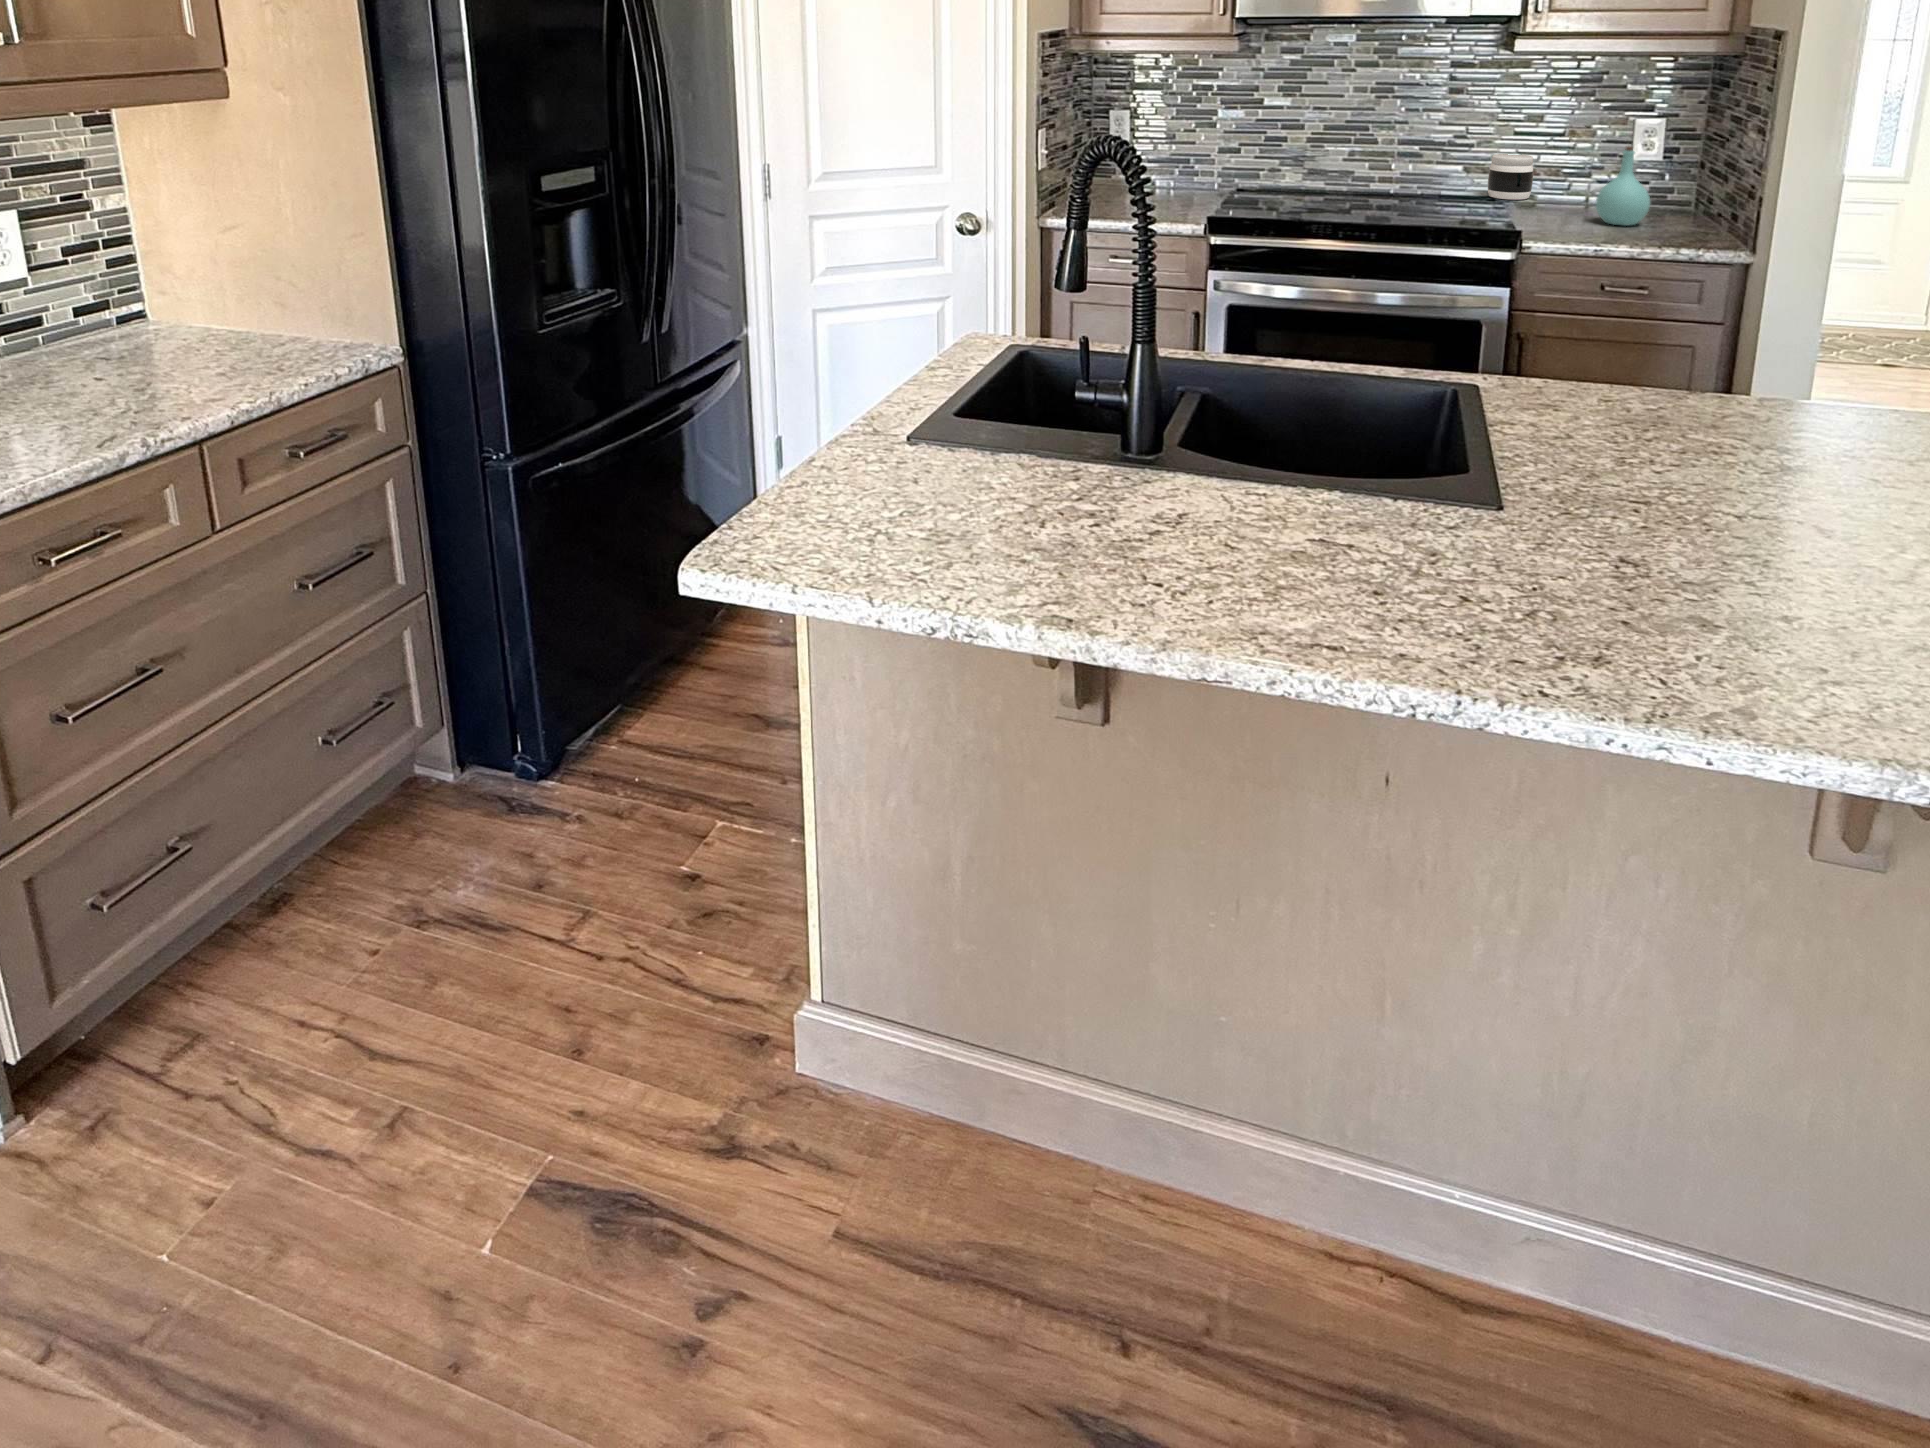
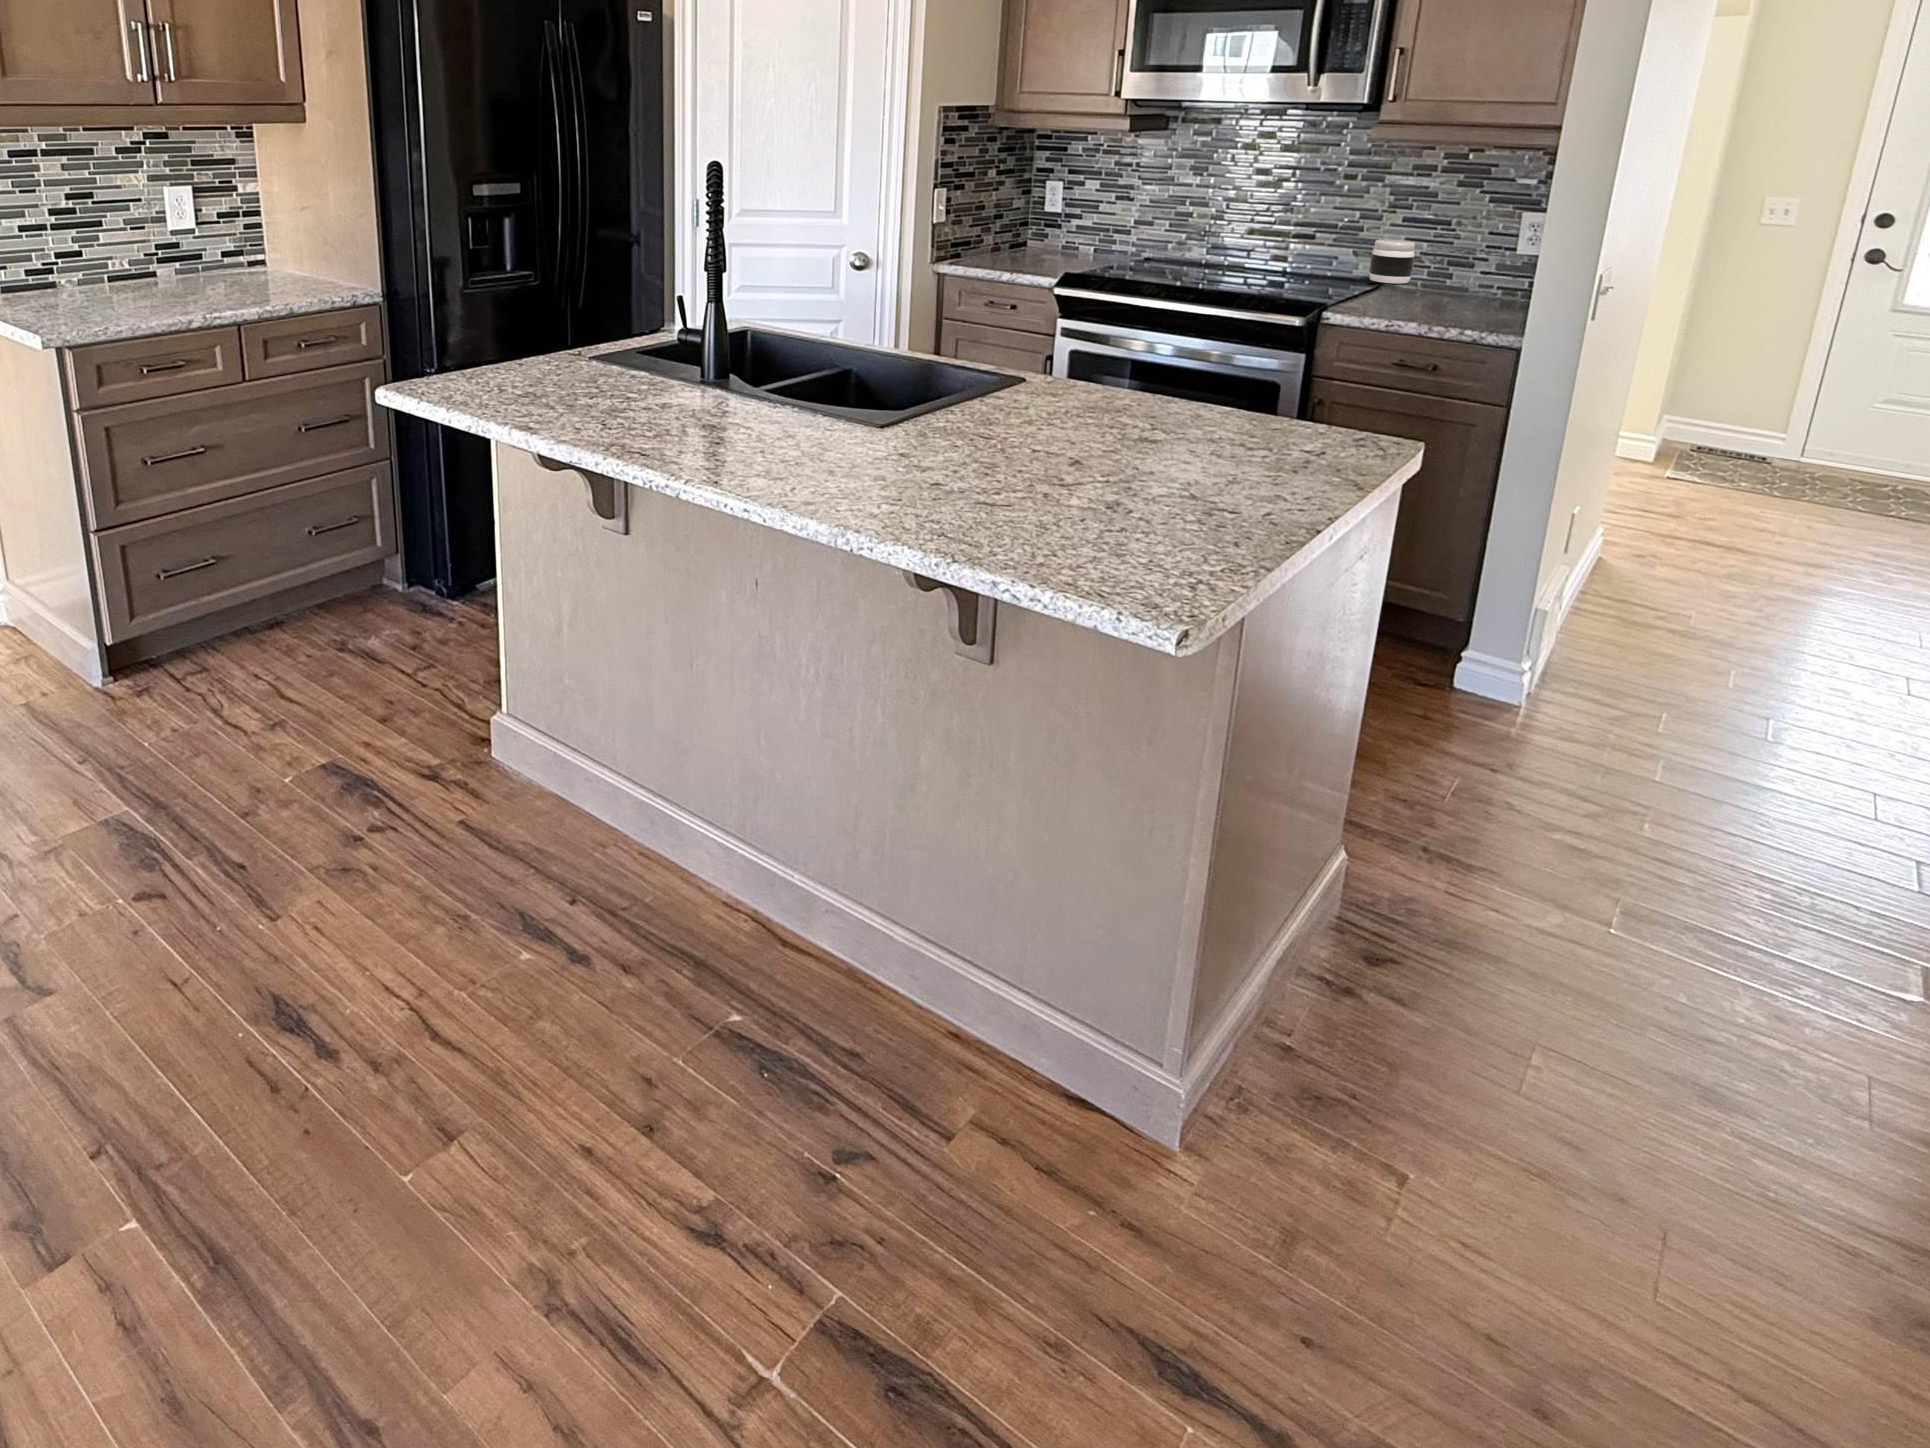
bottle: present [1596,147,1650,226] -> none [1430,233,1481,309]

